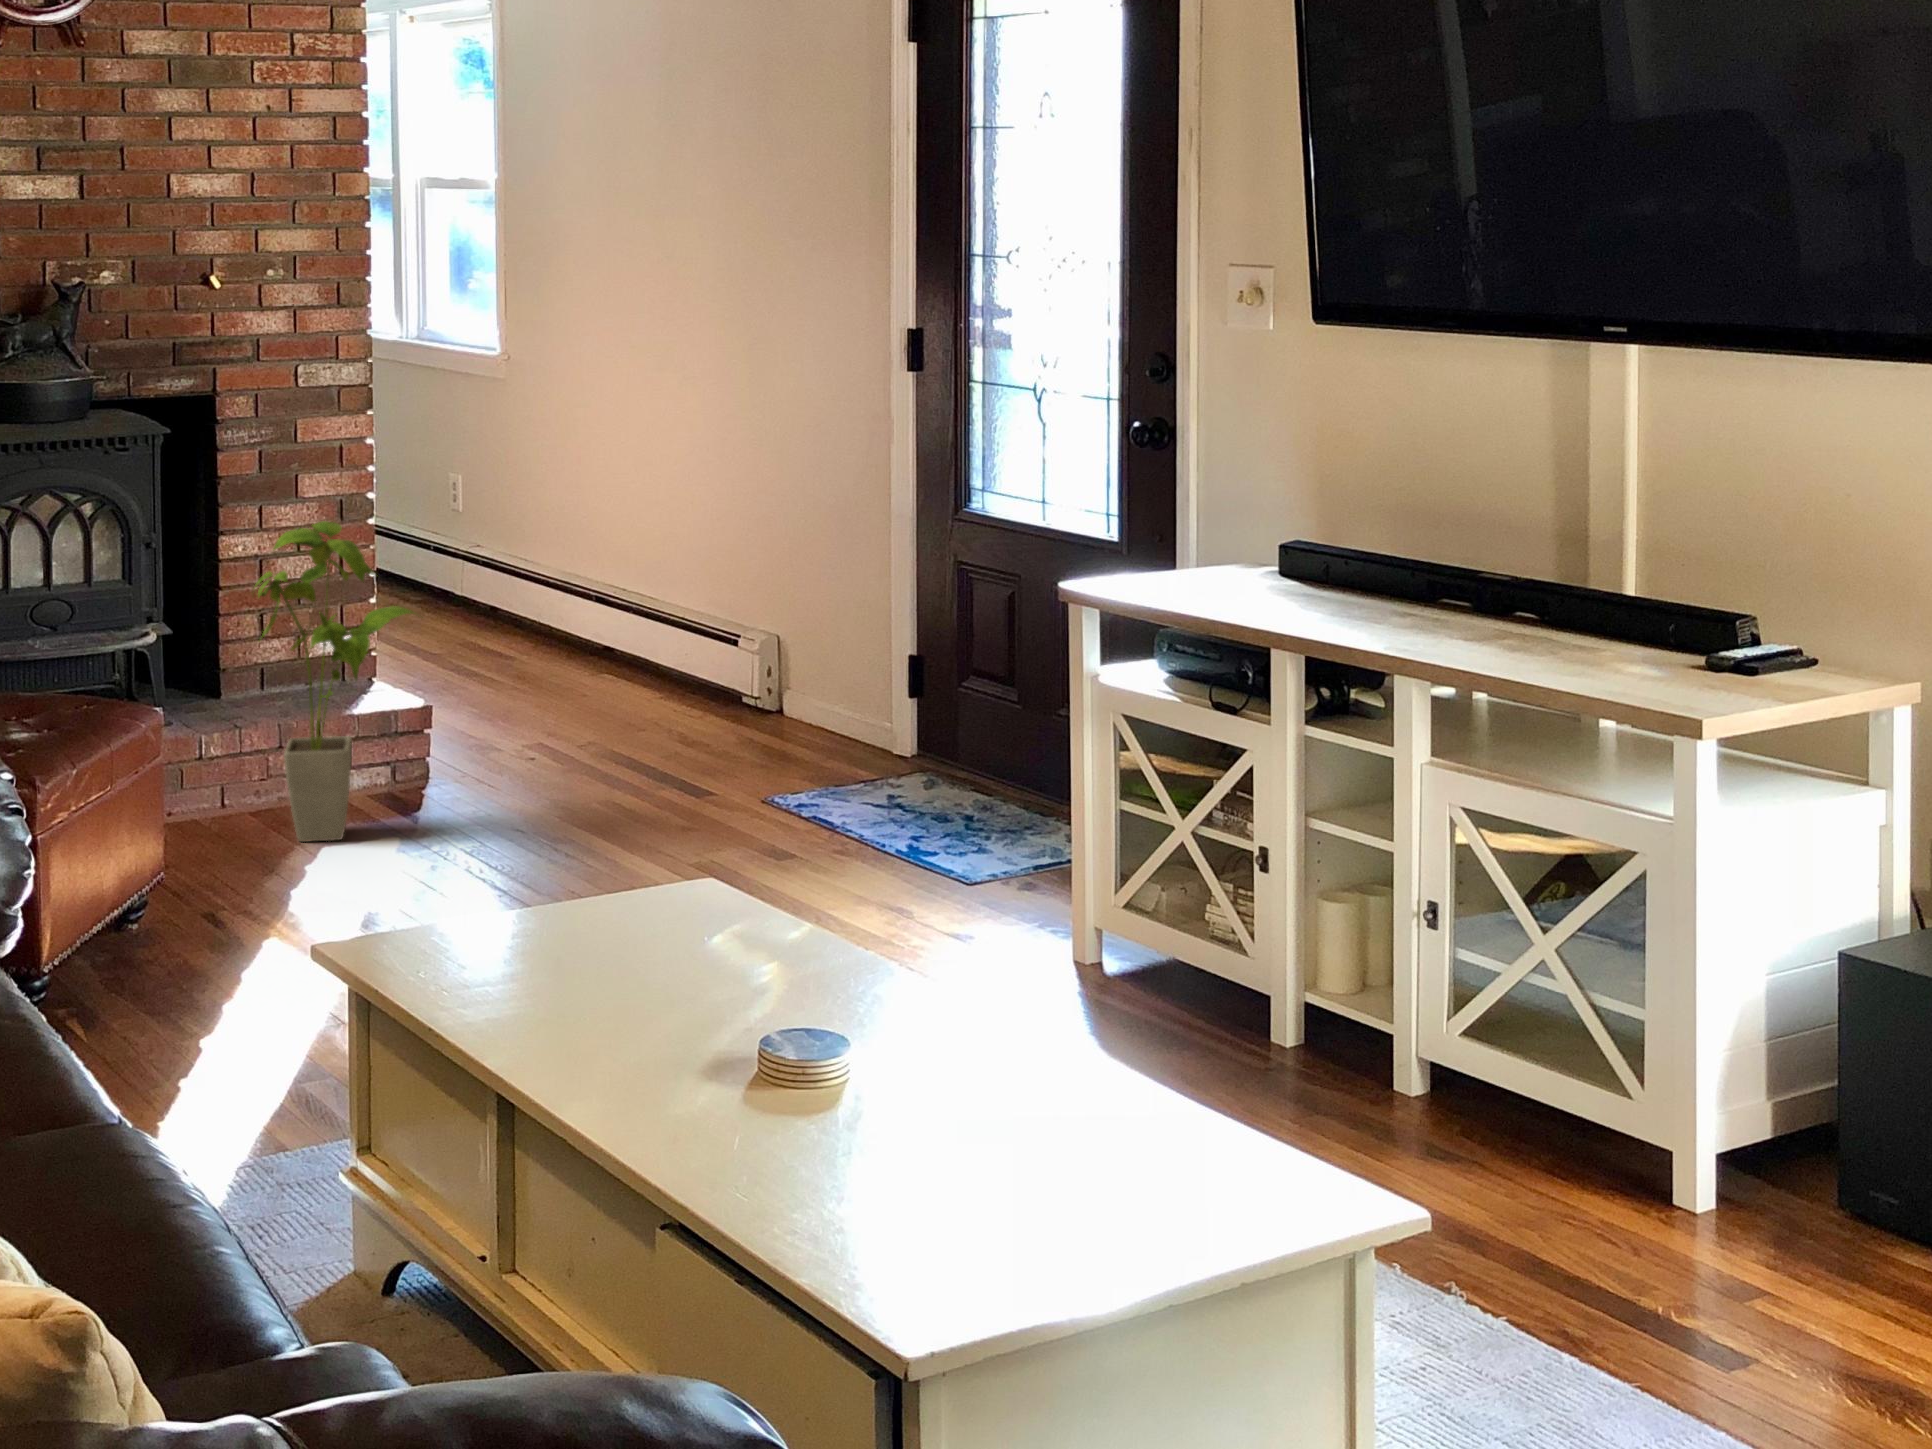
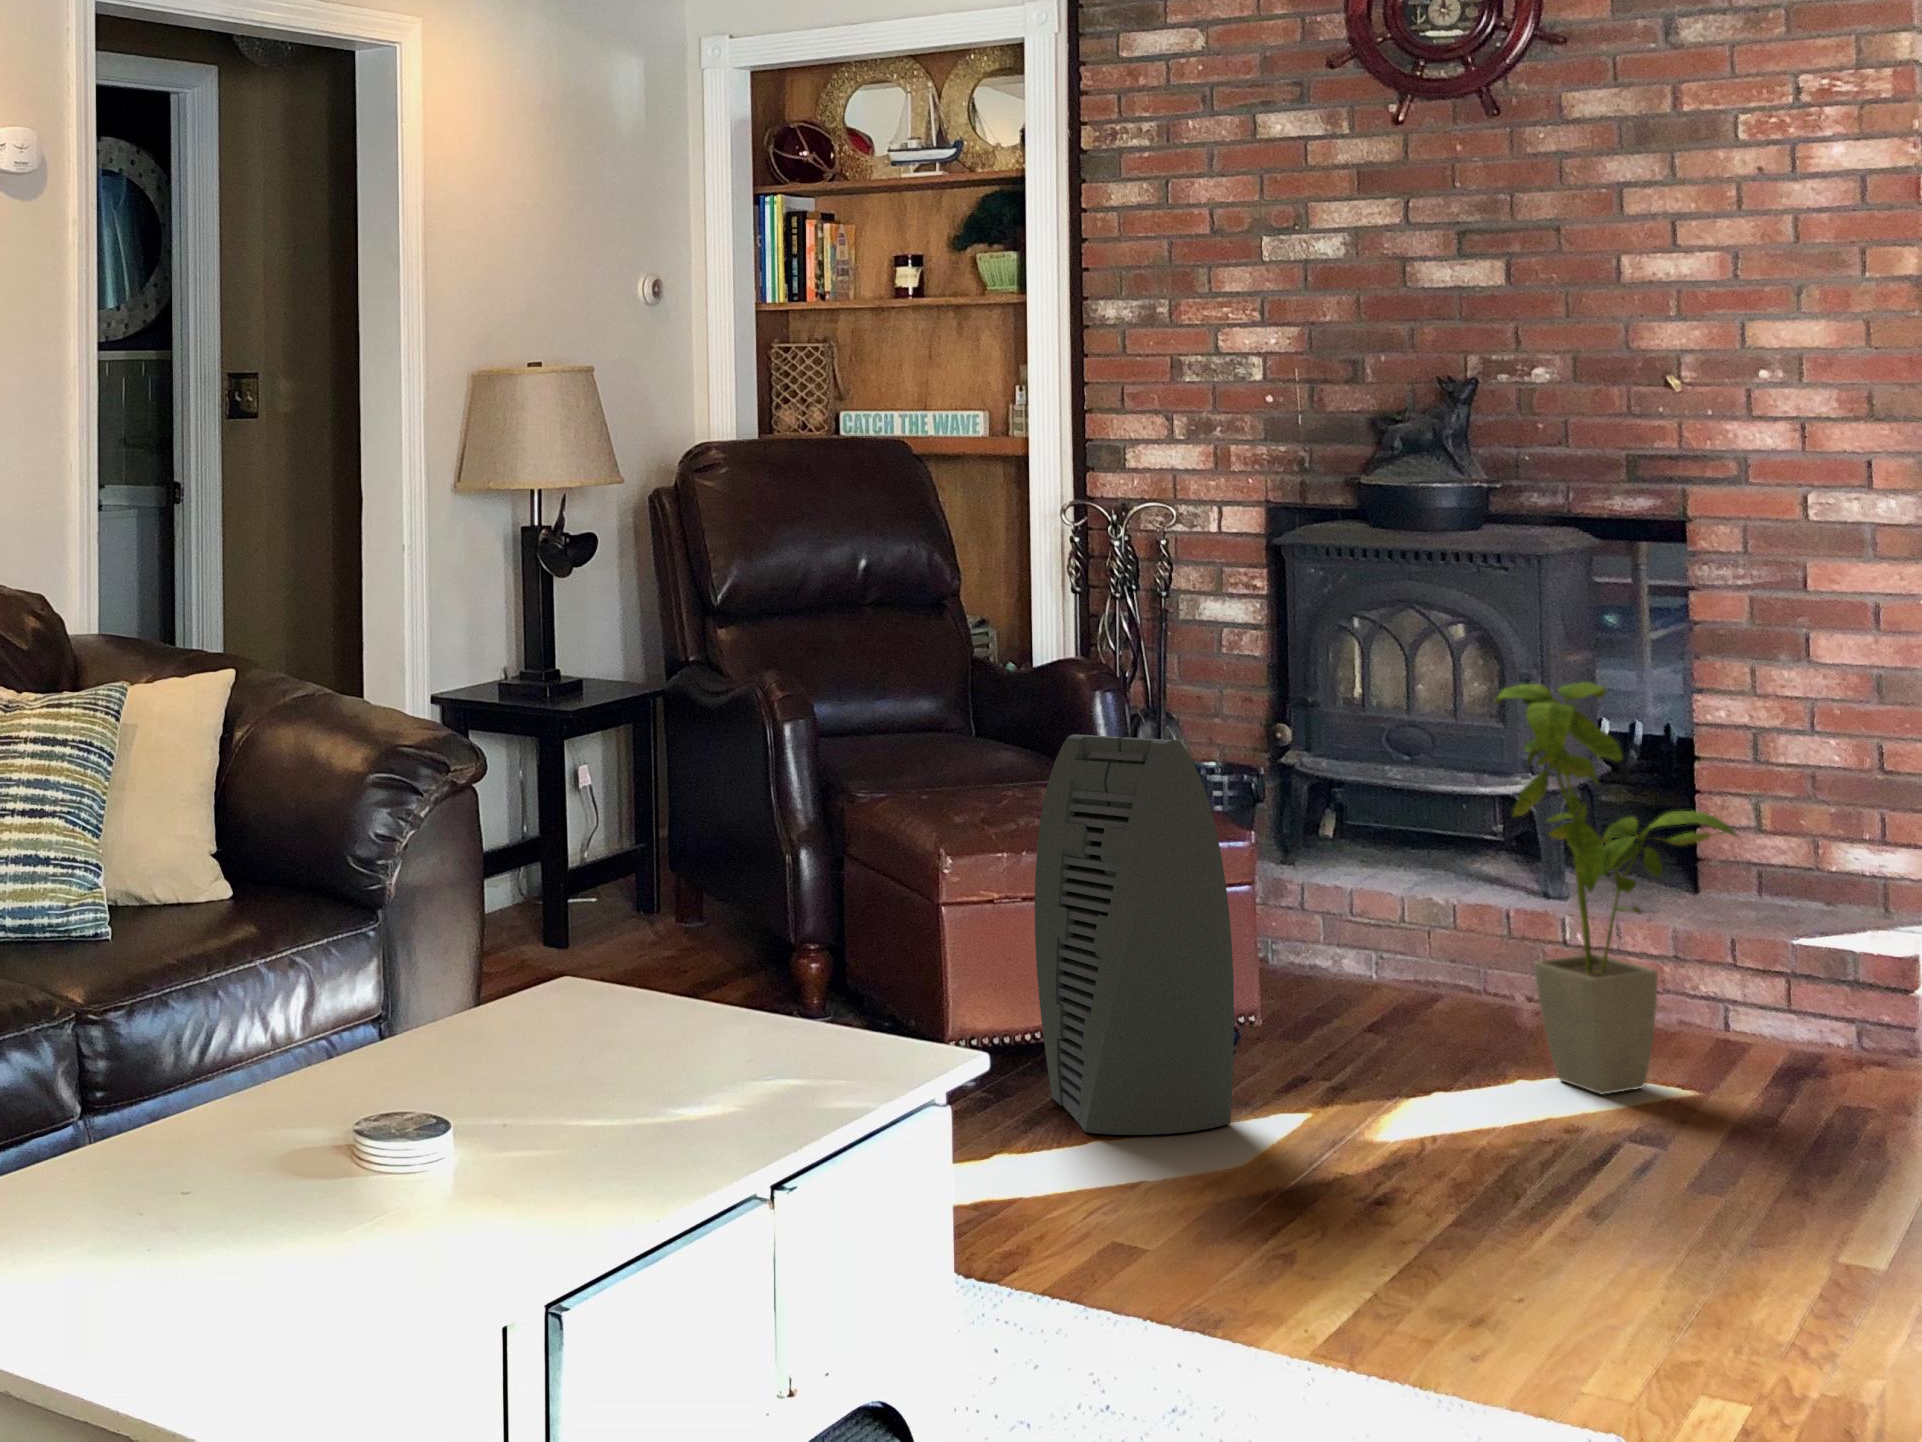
air purifier: none [110,615,260,981] -> present [1035,734,1234,1135]

